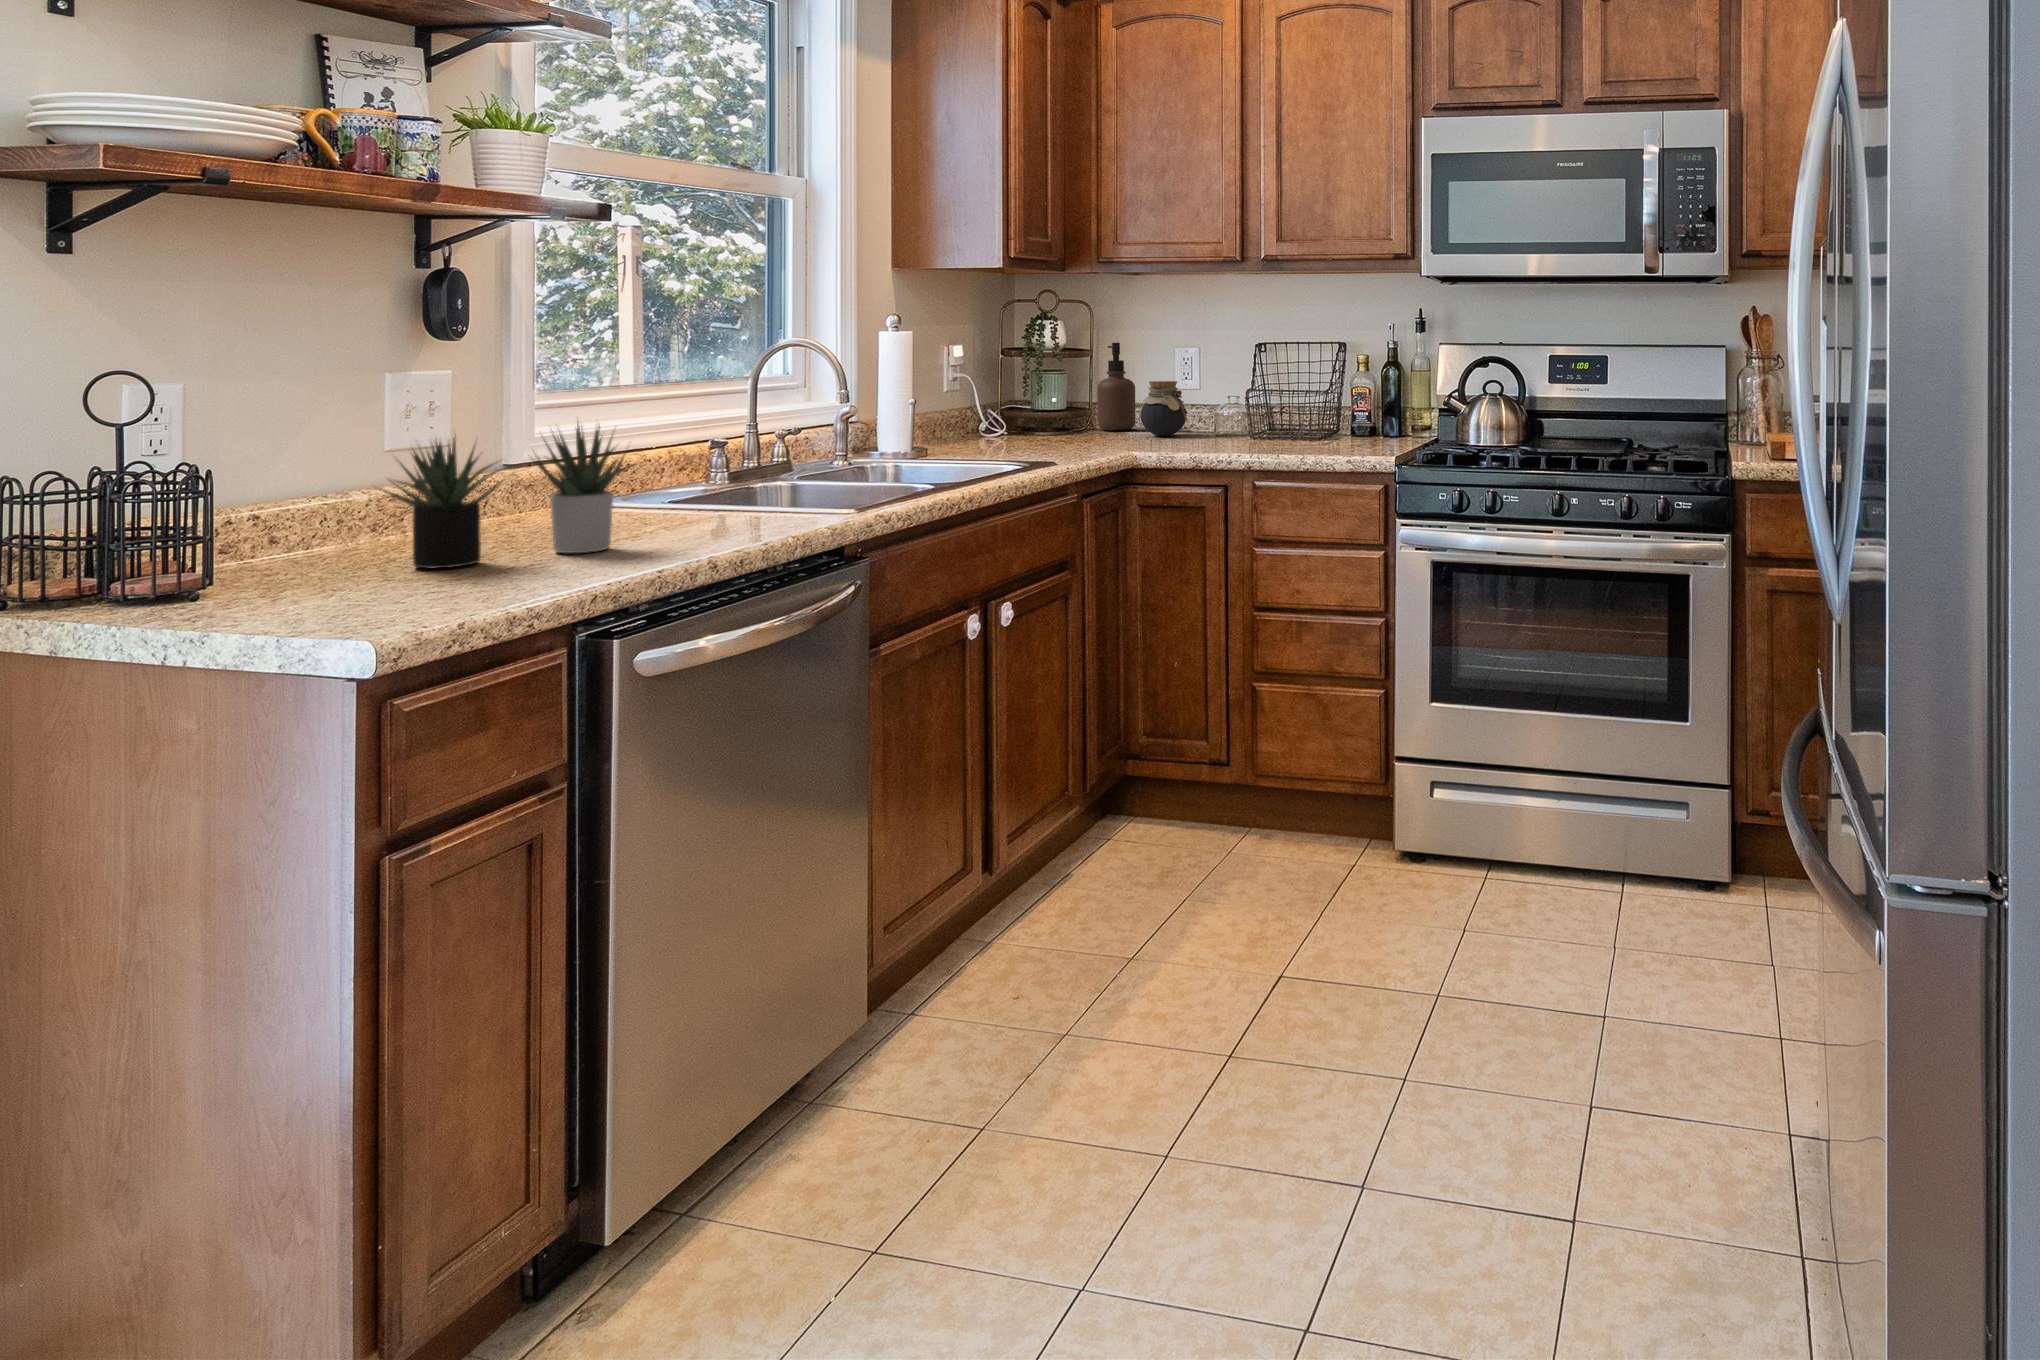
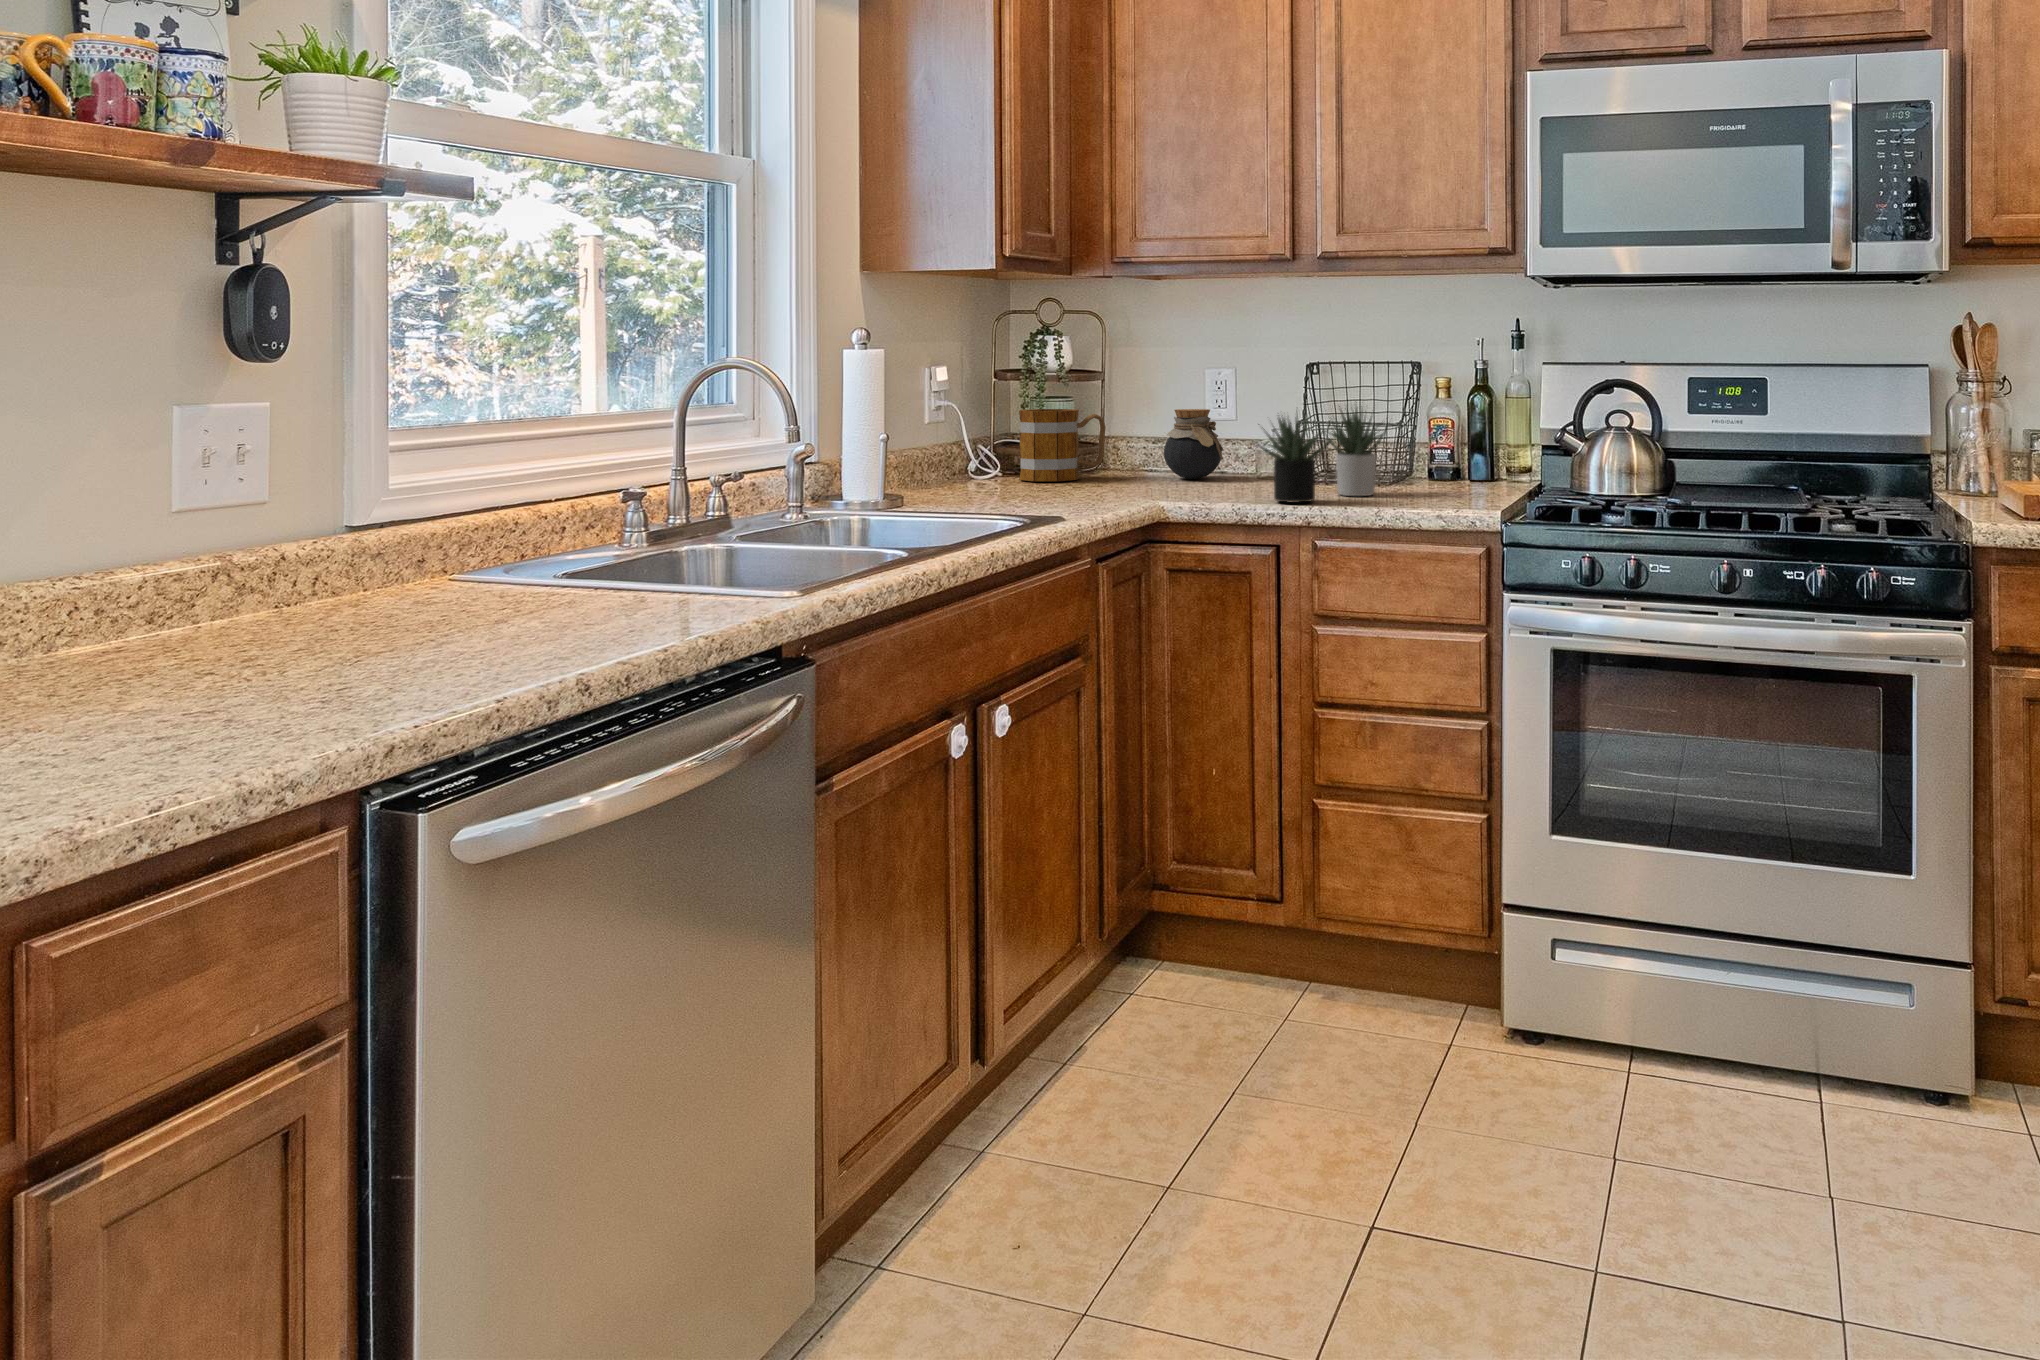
soap dispenser: present [1097,343,1136,430] -> none [1109,361,1156,470]
mug: none [1024,381,1094,438] -> present [1019,409,1106,481]
succulent plant: present [382,425,643,569] -> present [1258,401,1386,502]

